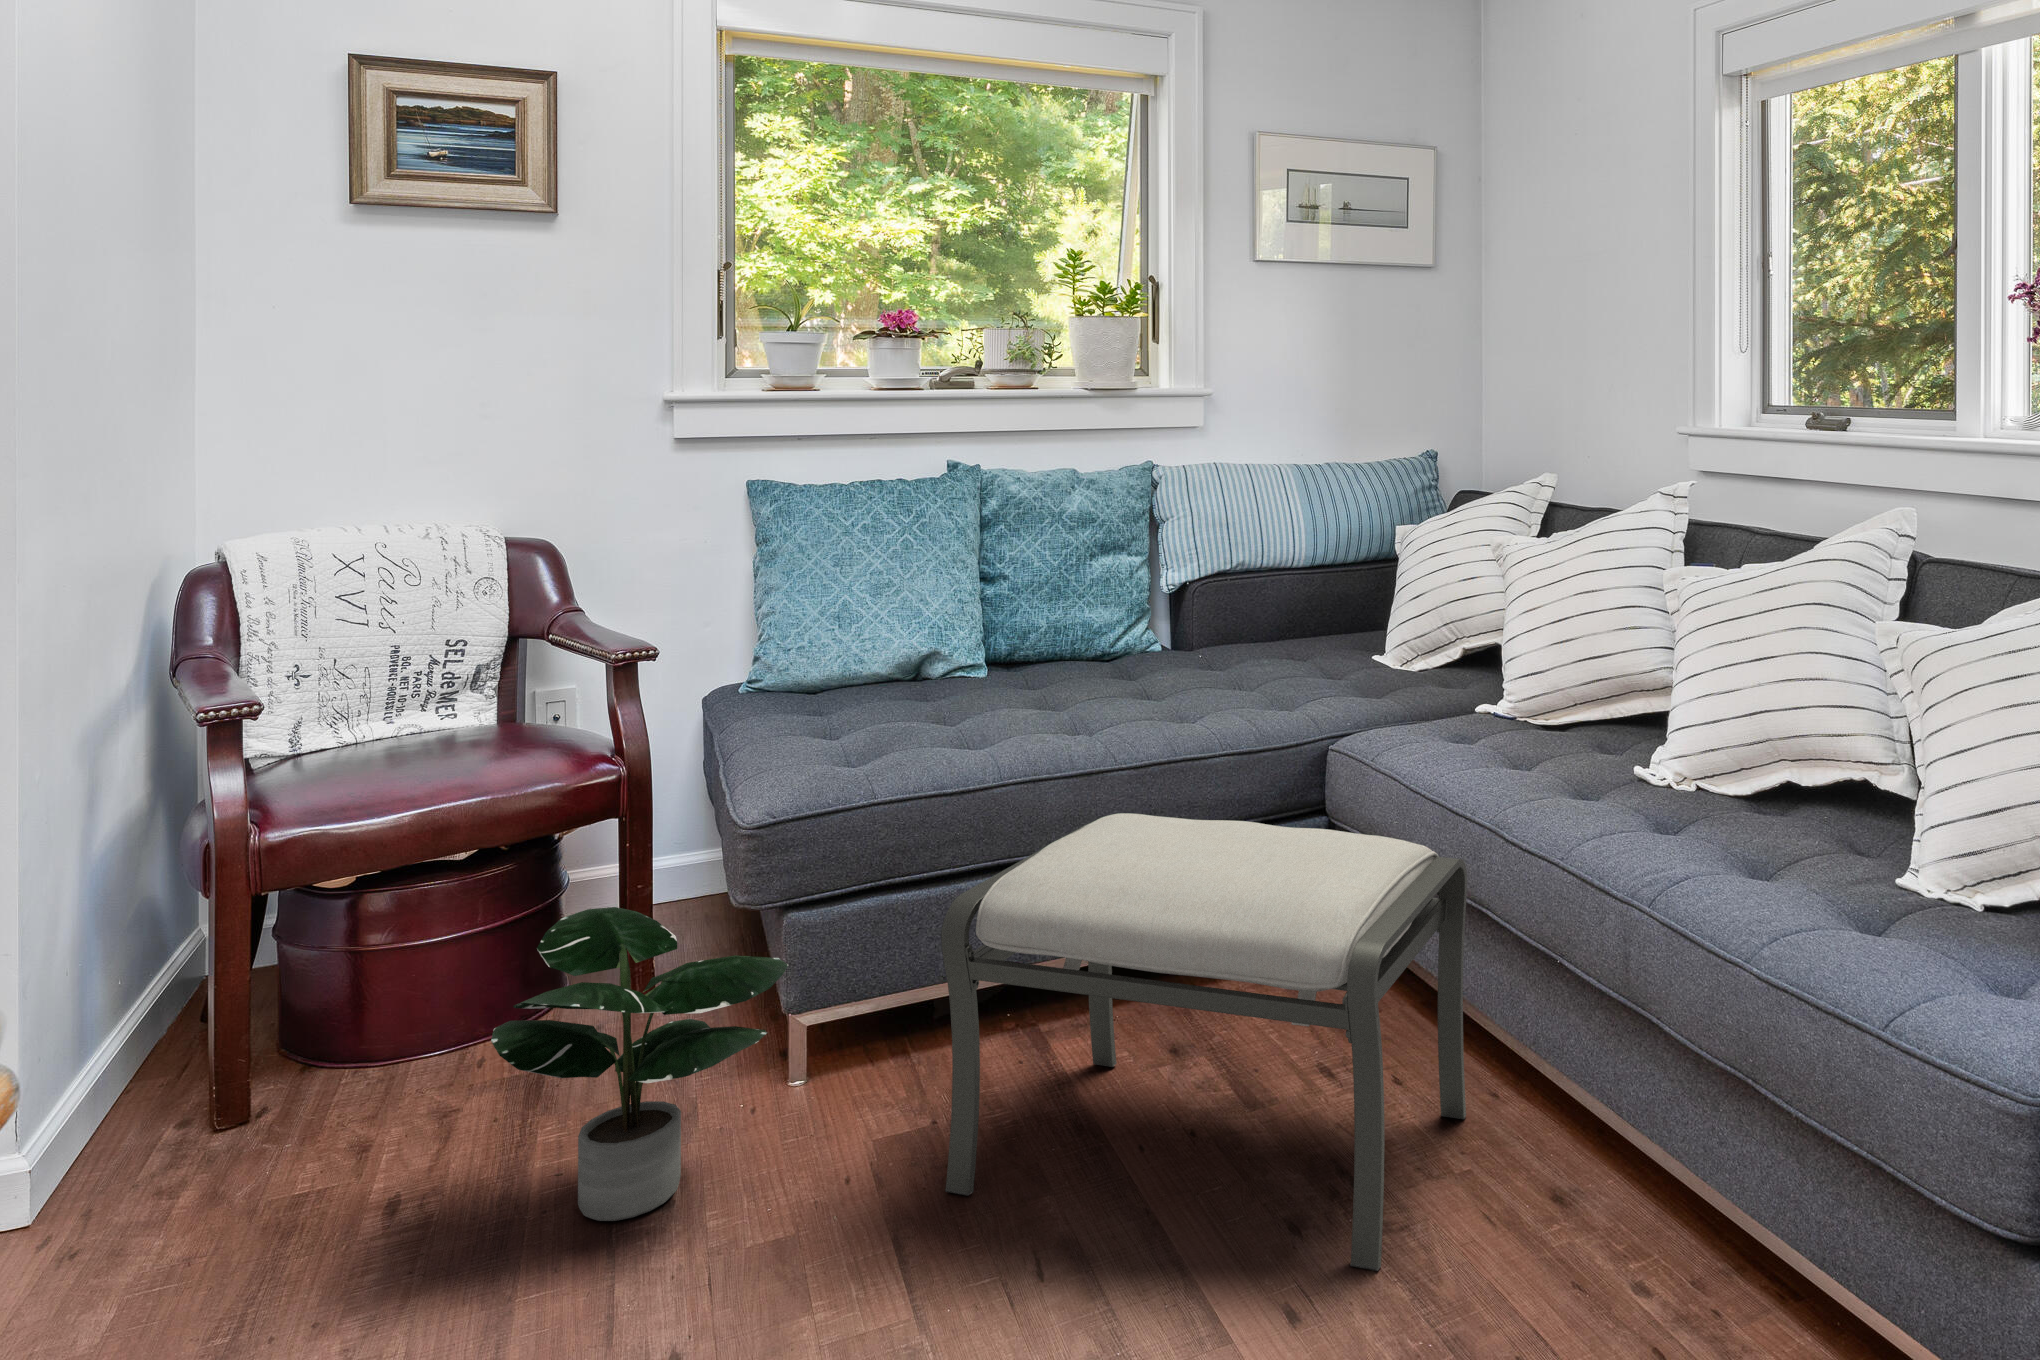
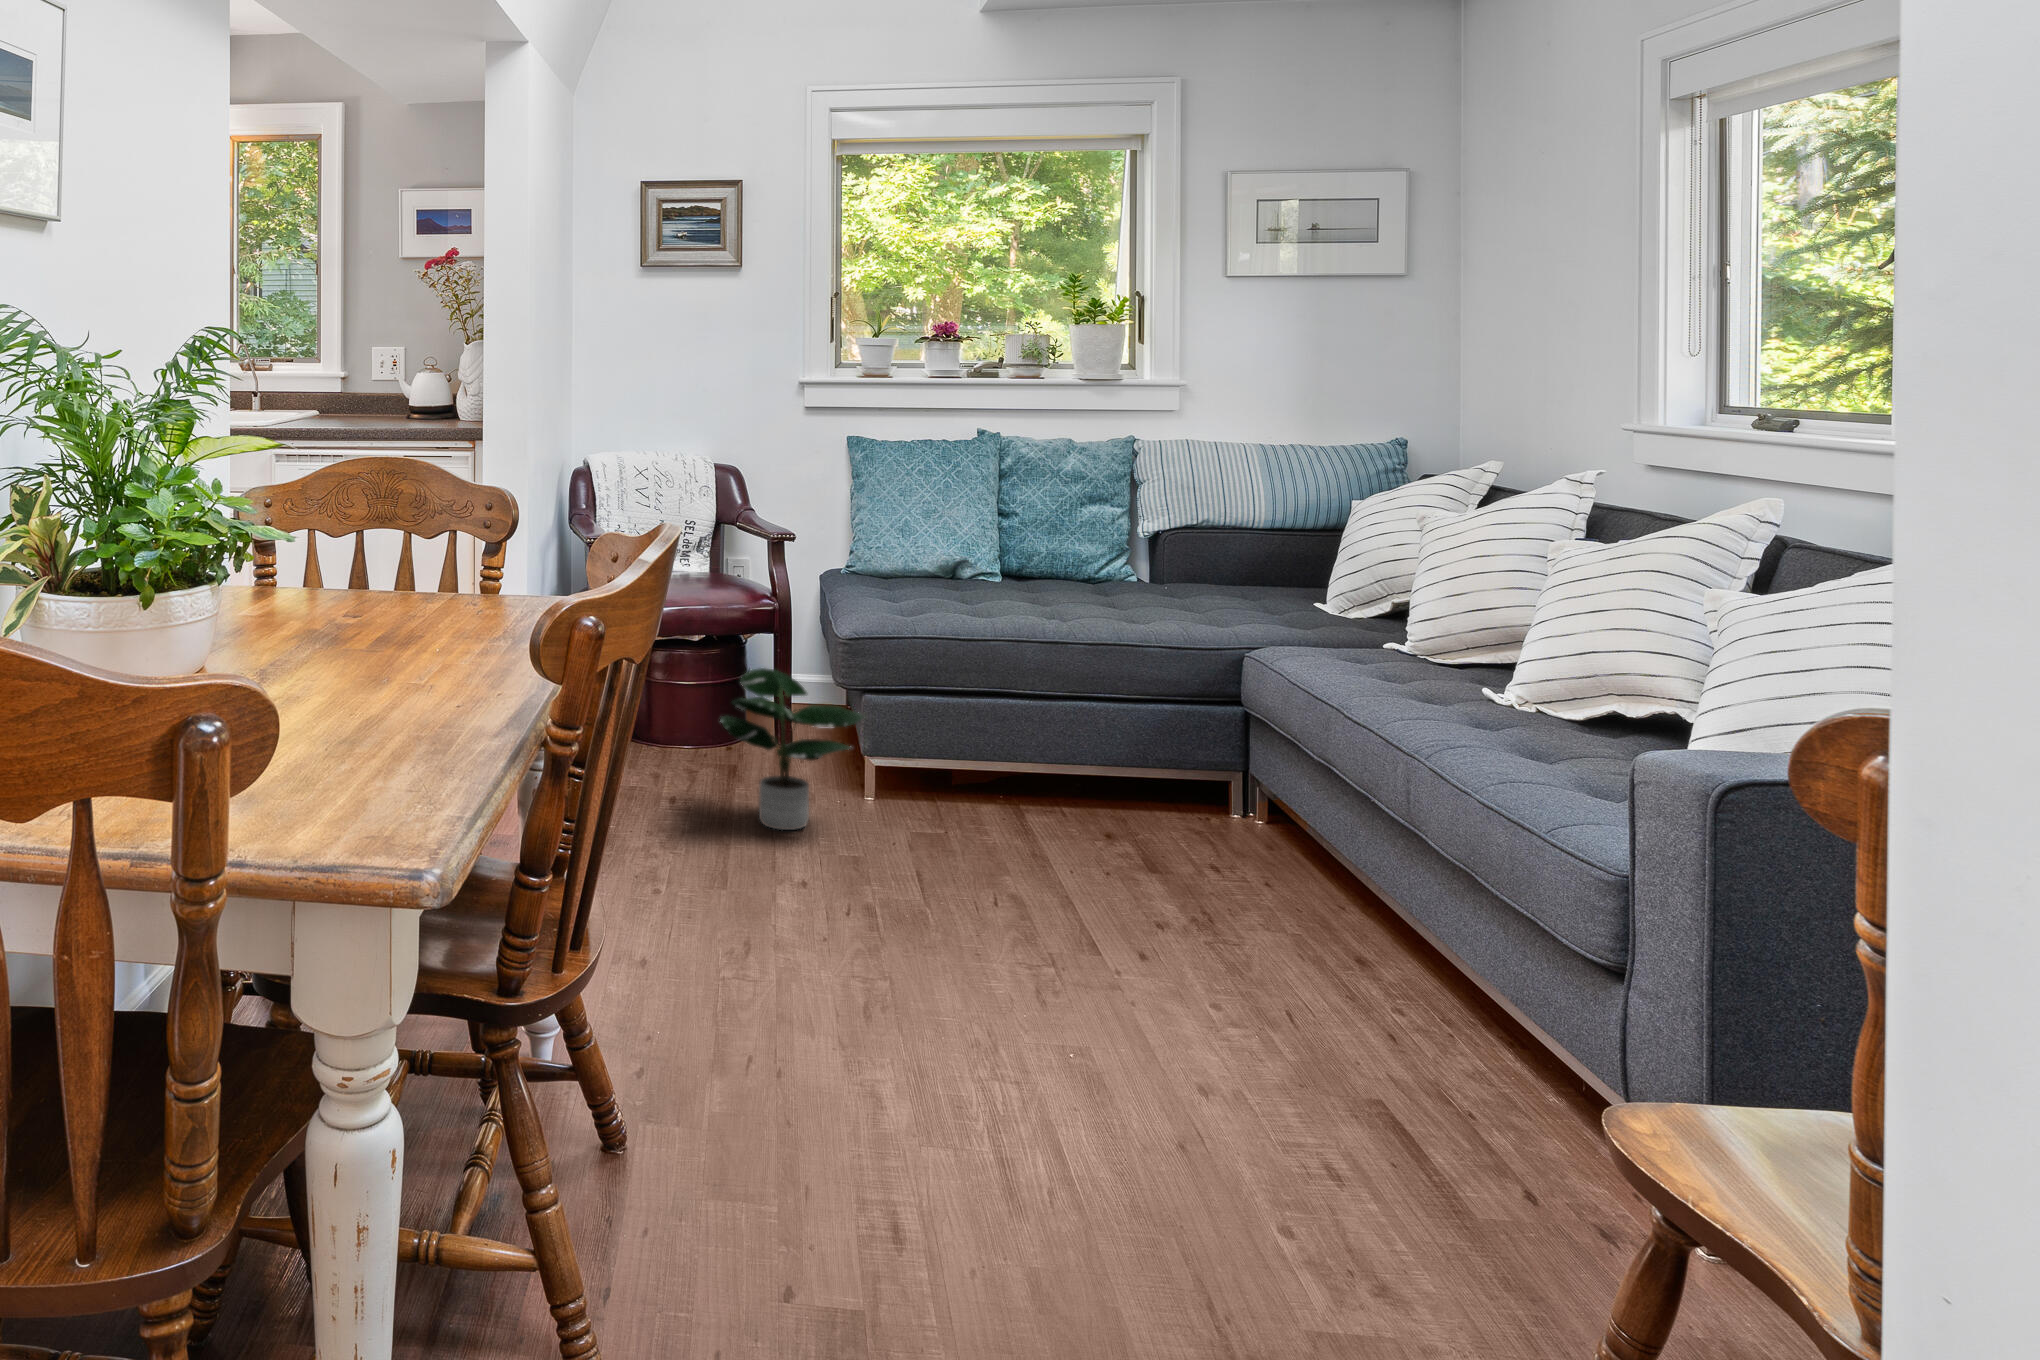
ottoman: present [941,813,1467,1271] -> none [948,665,1314,952]

